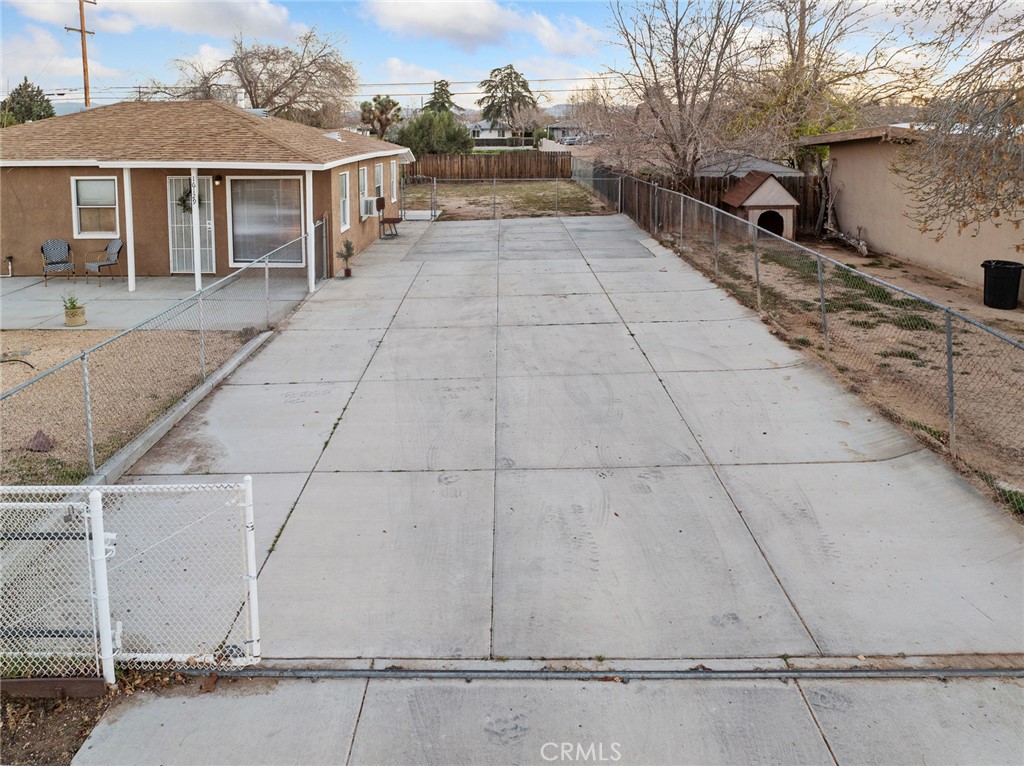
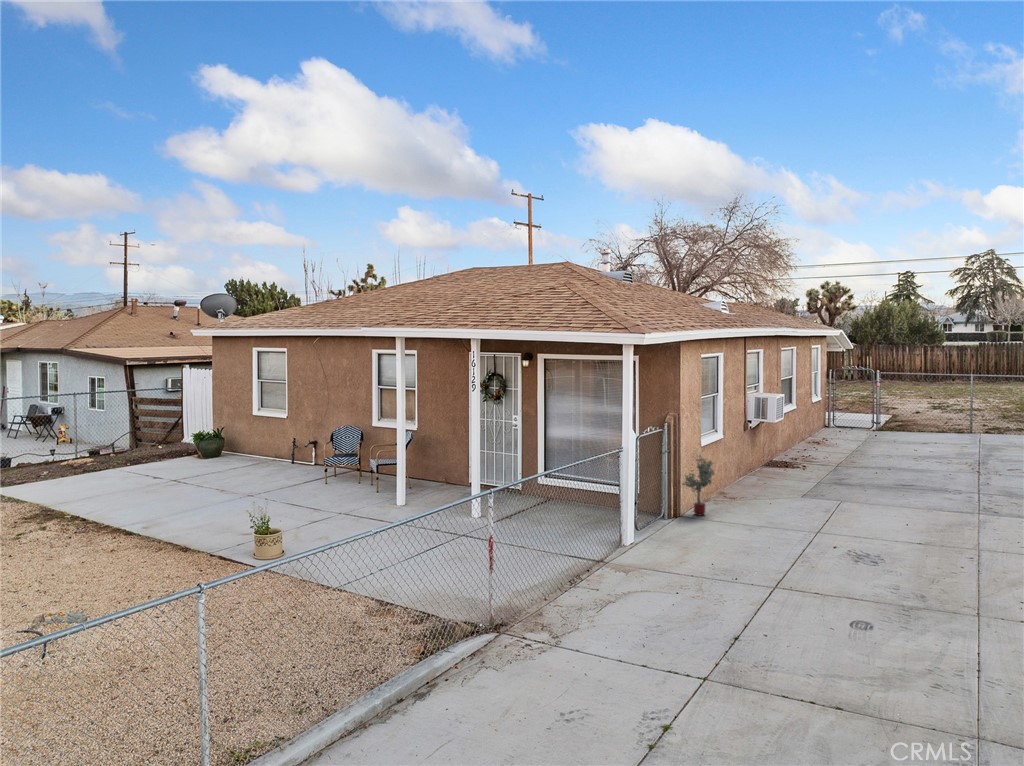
bench: present [376,197,403,239] -> none [785,394,824,453]

